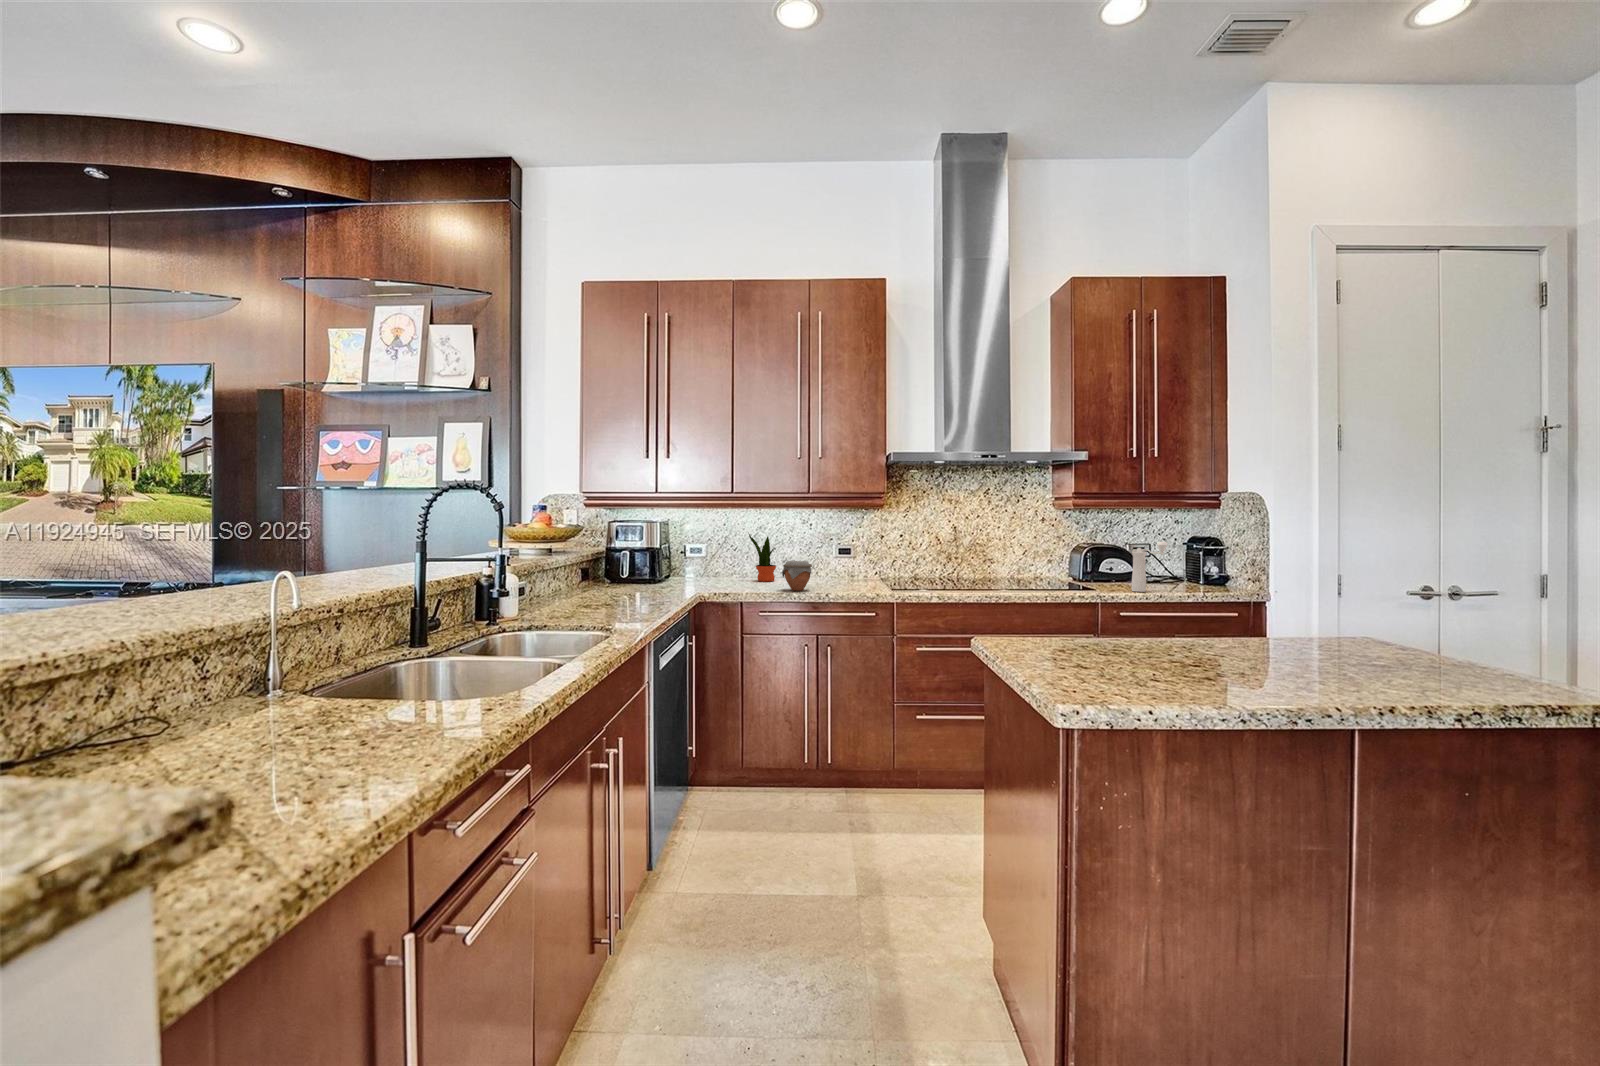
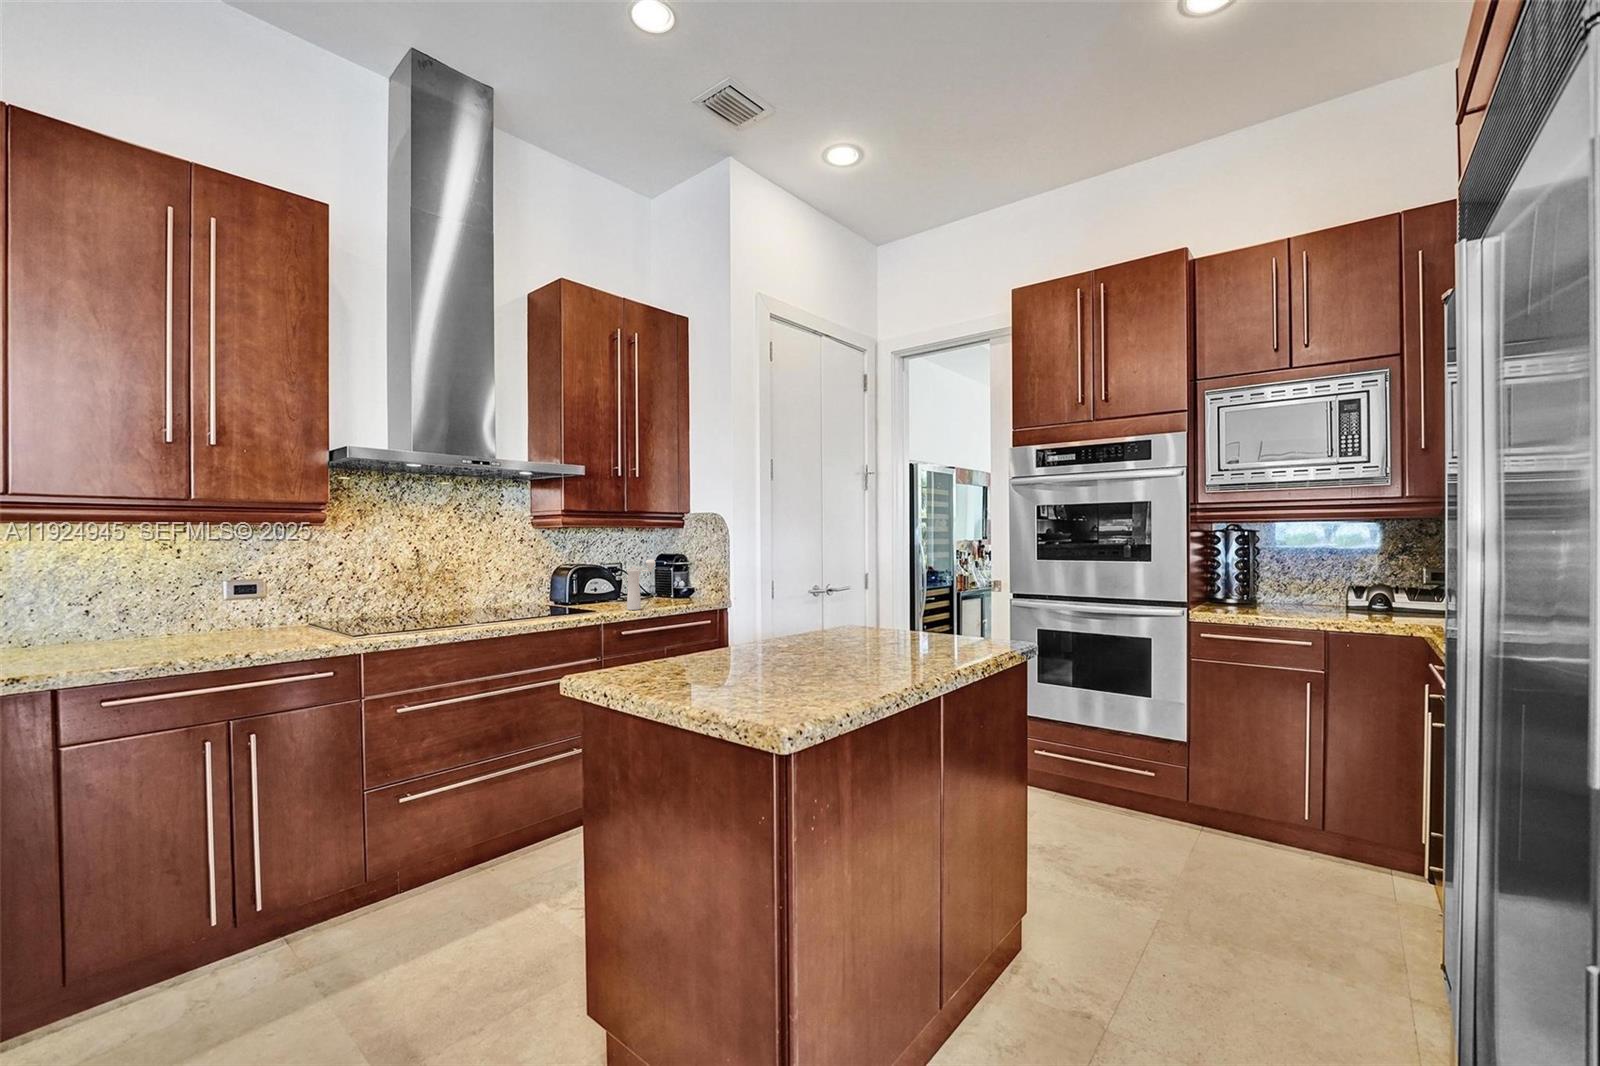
potted plant: present [748,533,776,582] -> none [42,566,112,649]
jar: present [782,560,812,591] -> none [153,607,215,657]

